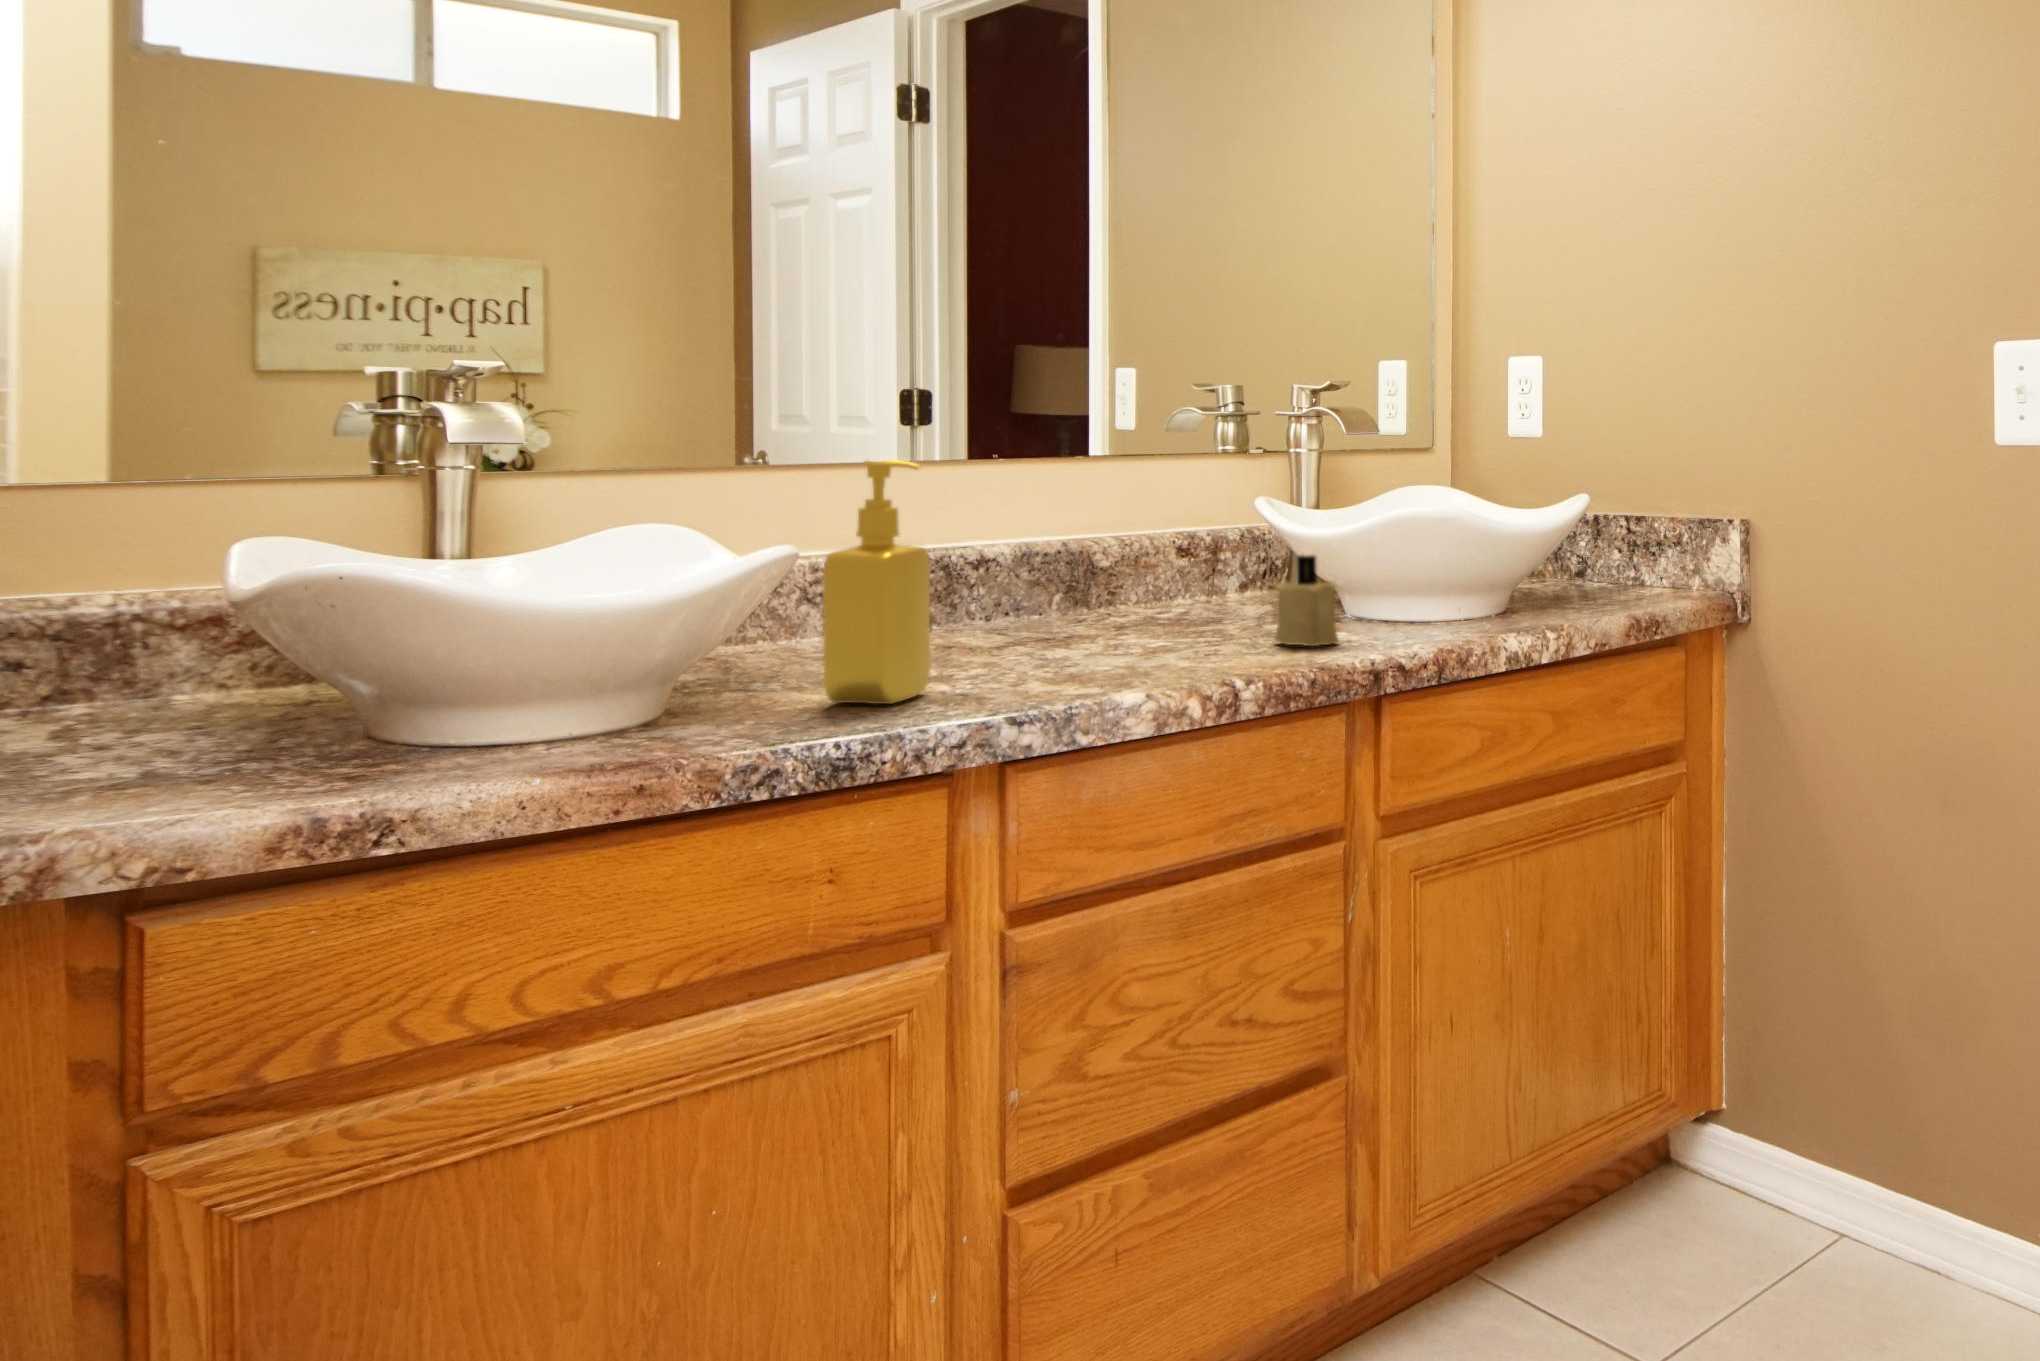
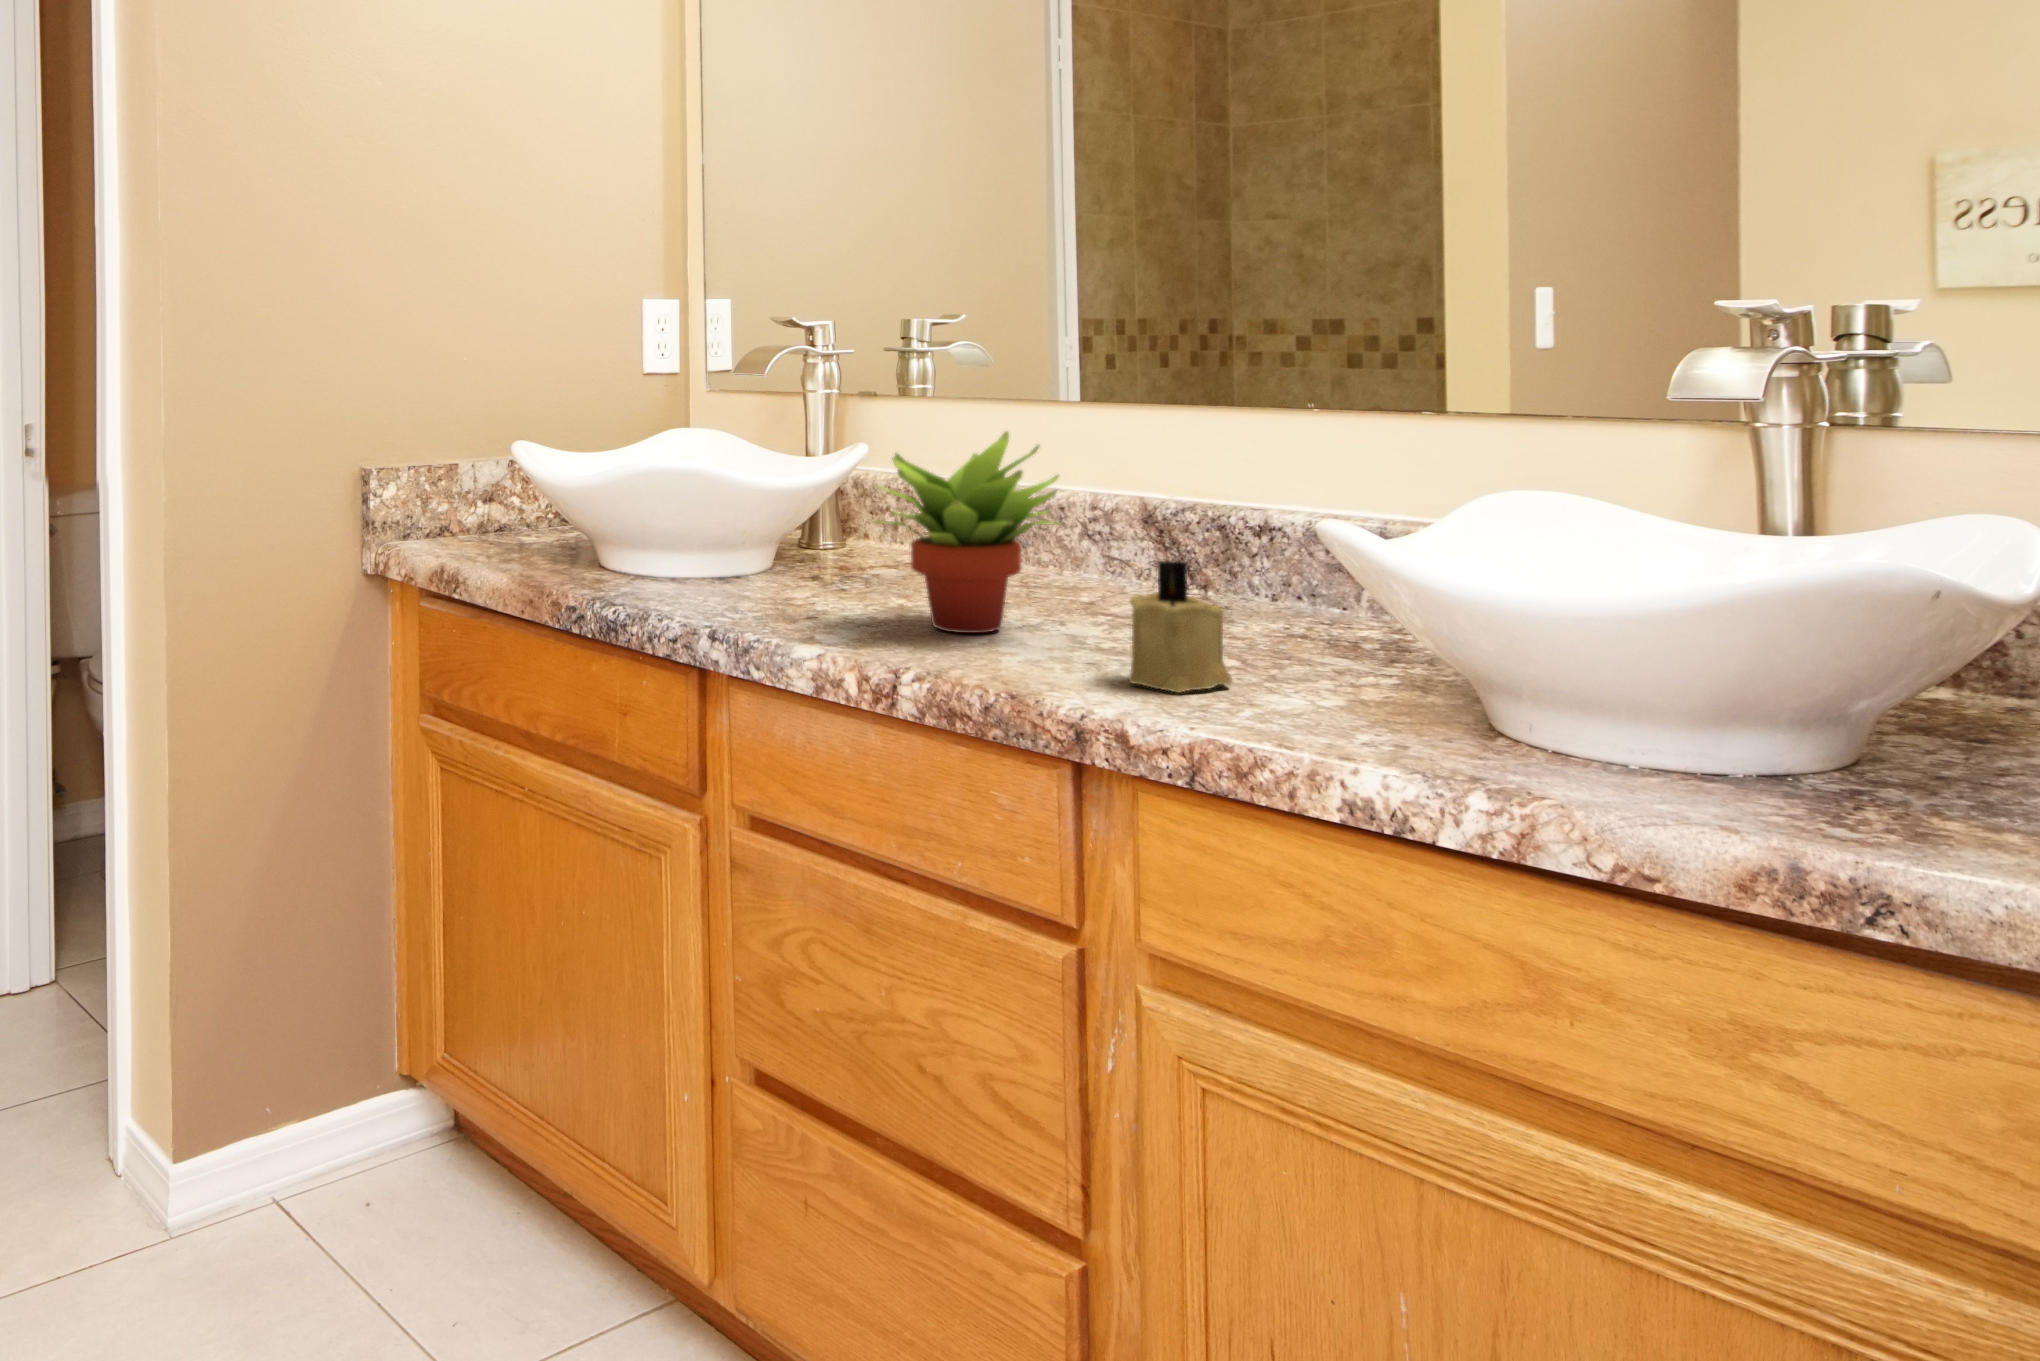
soap dispenser: present [823,460,930,704] -> none [712,400,808,605]
succulent plant: none [981,481,1179,668] -> present [870,432,1058,633]

